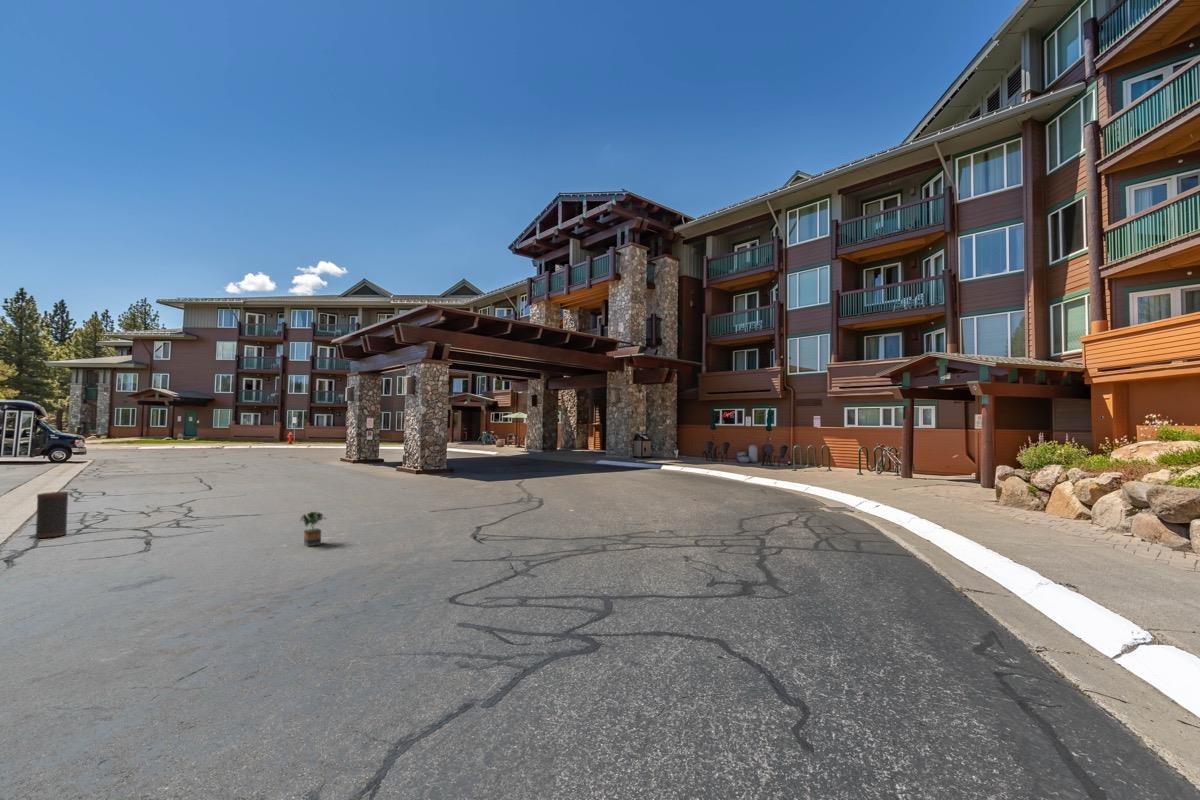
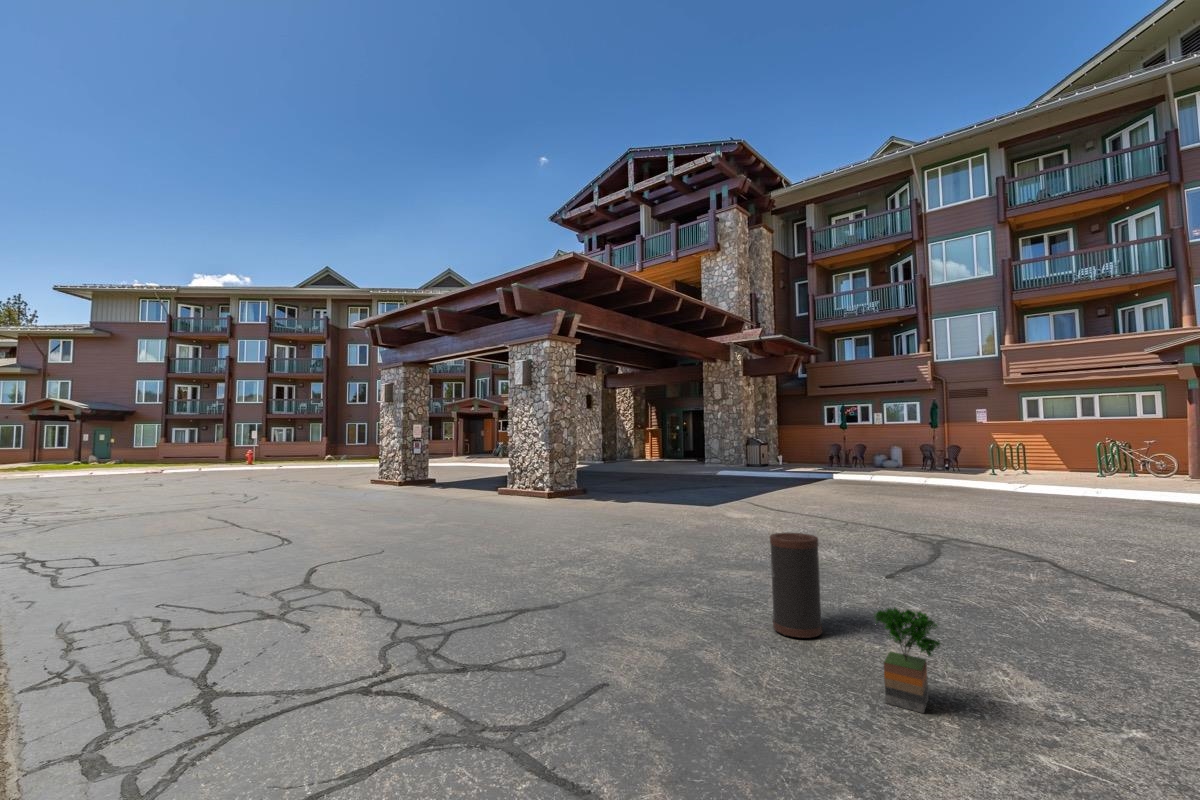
trash can: present [35,492,68,538] -> present [770,533,822,638]

